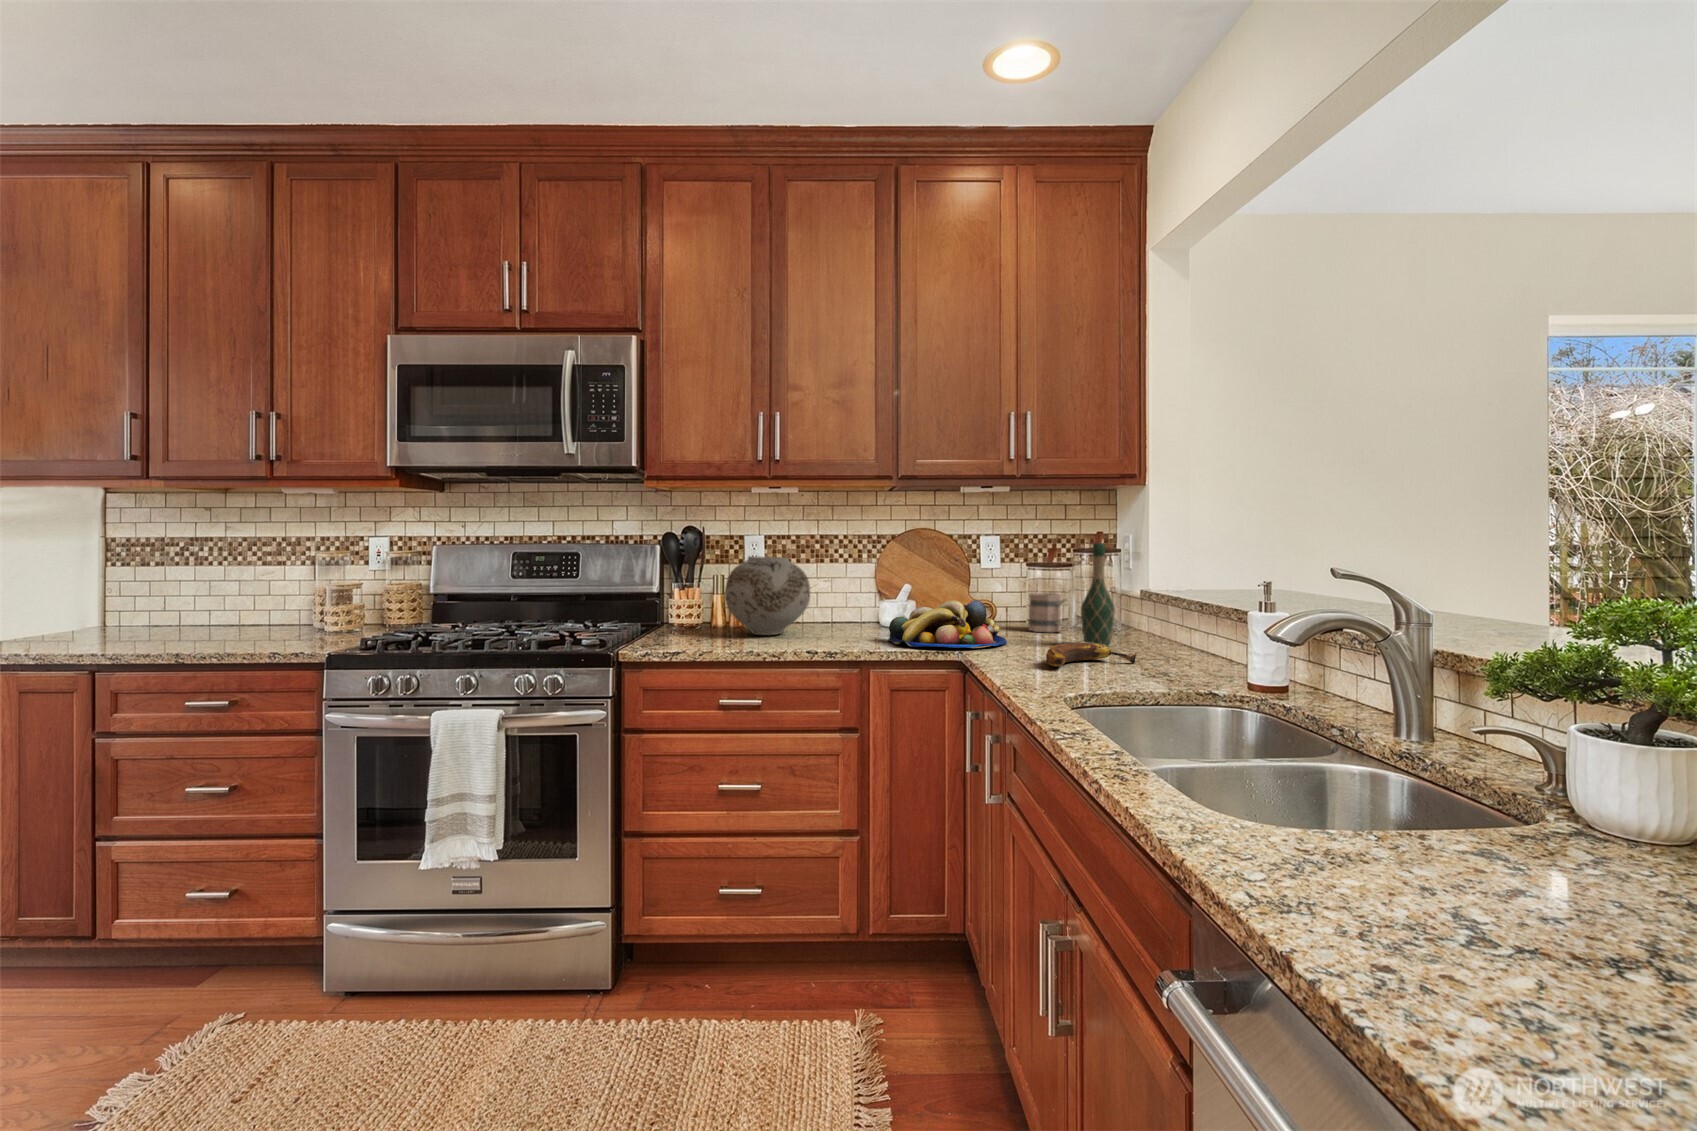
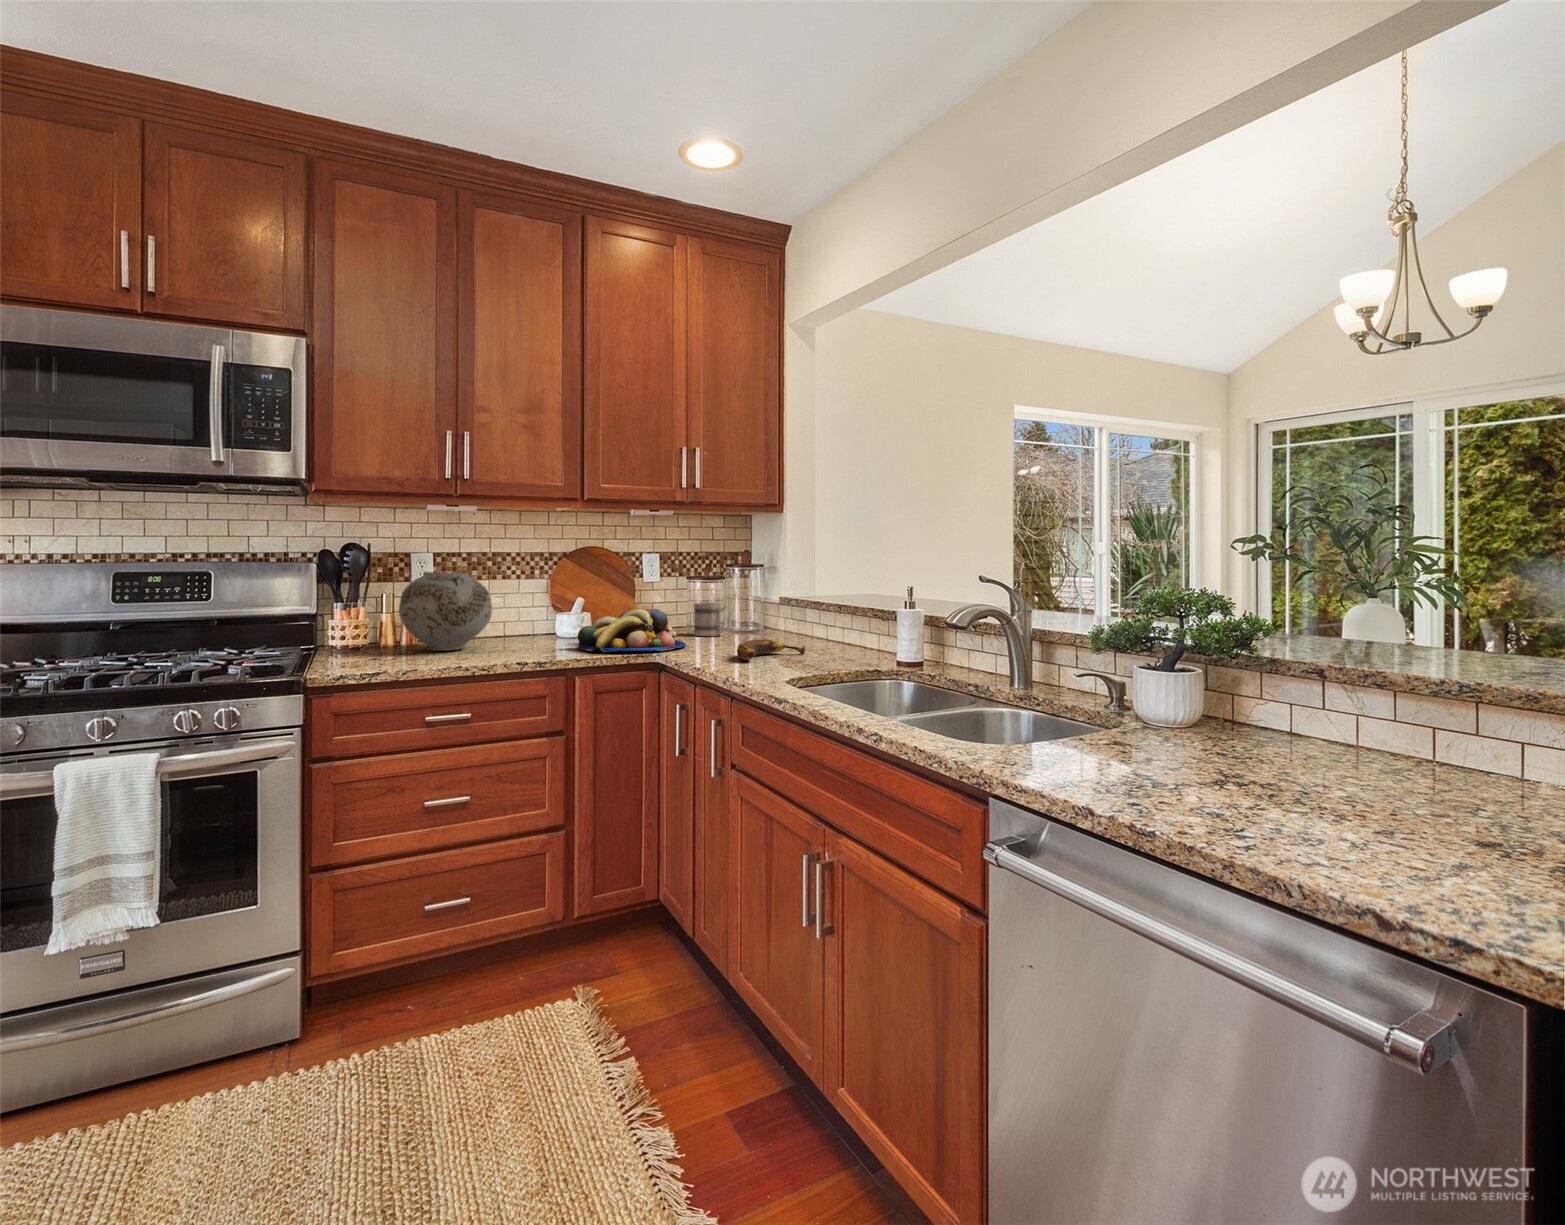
wine bottle: present [1081,543,1115,647] -> none [748,556,776,645]

